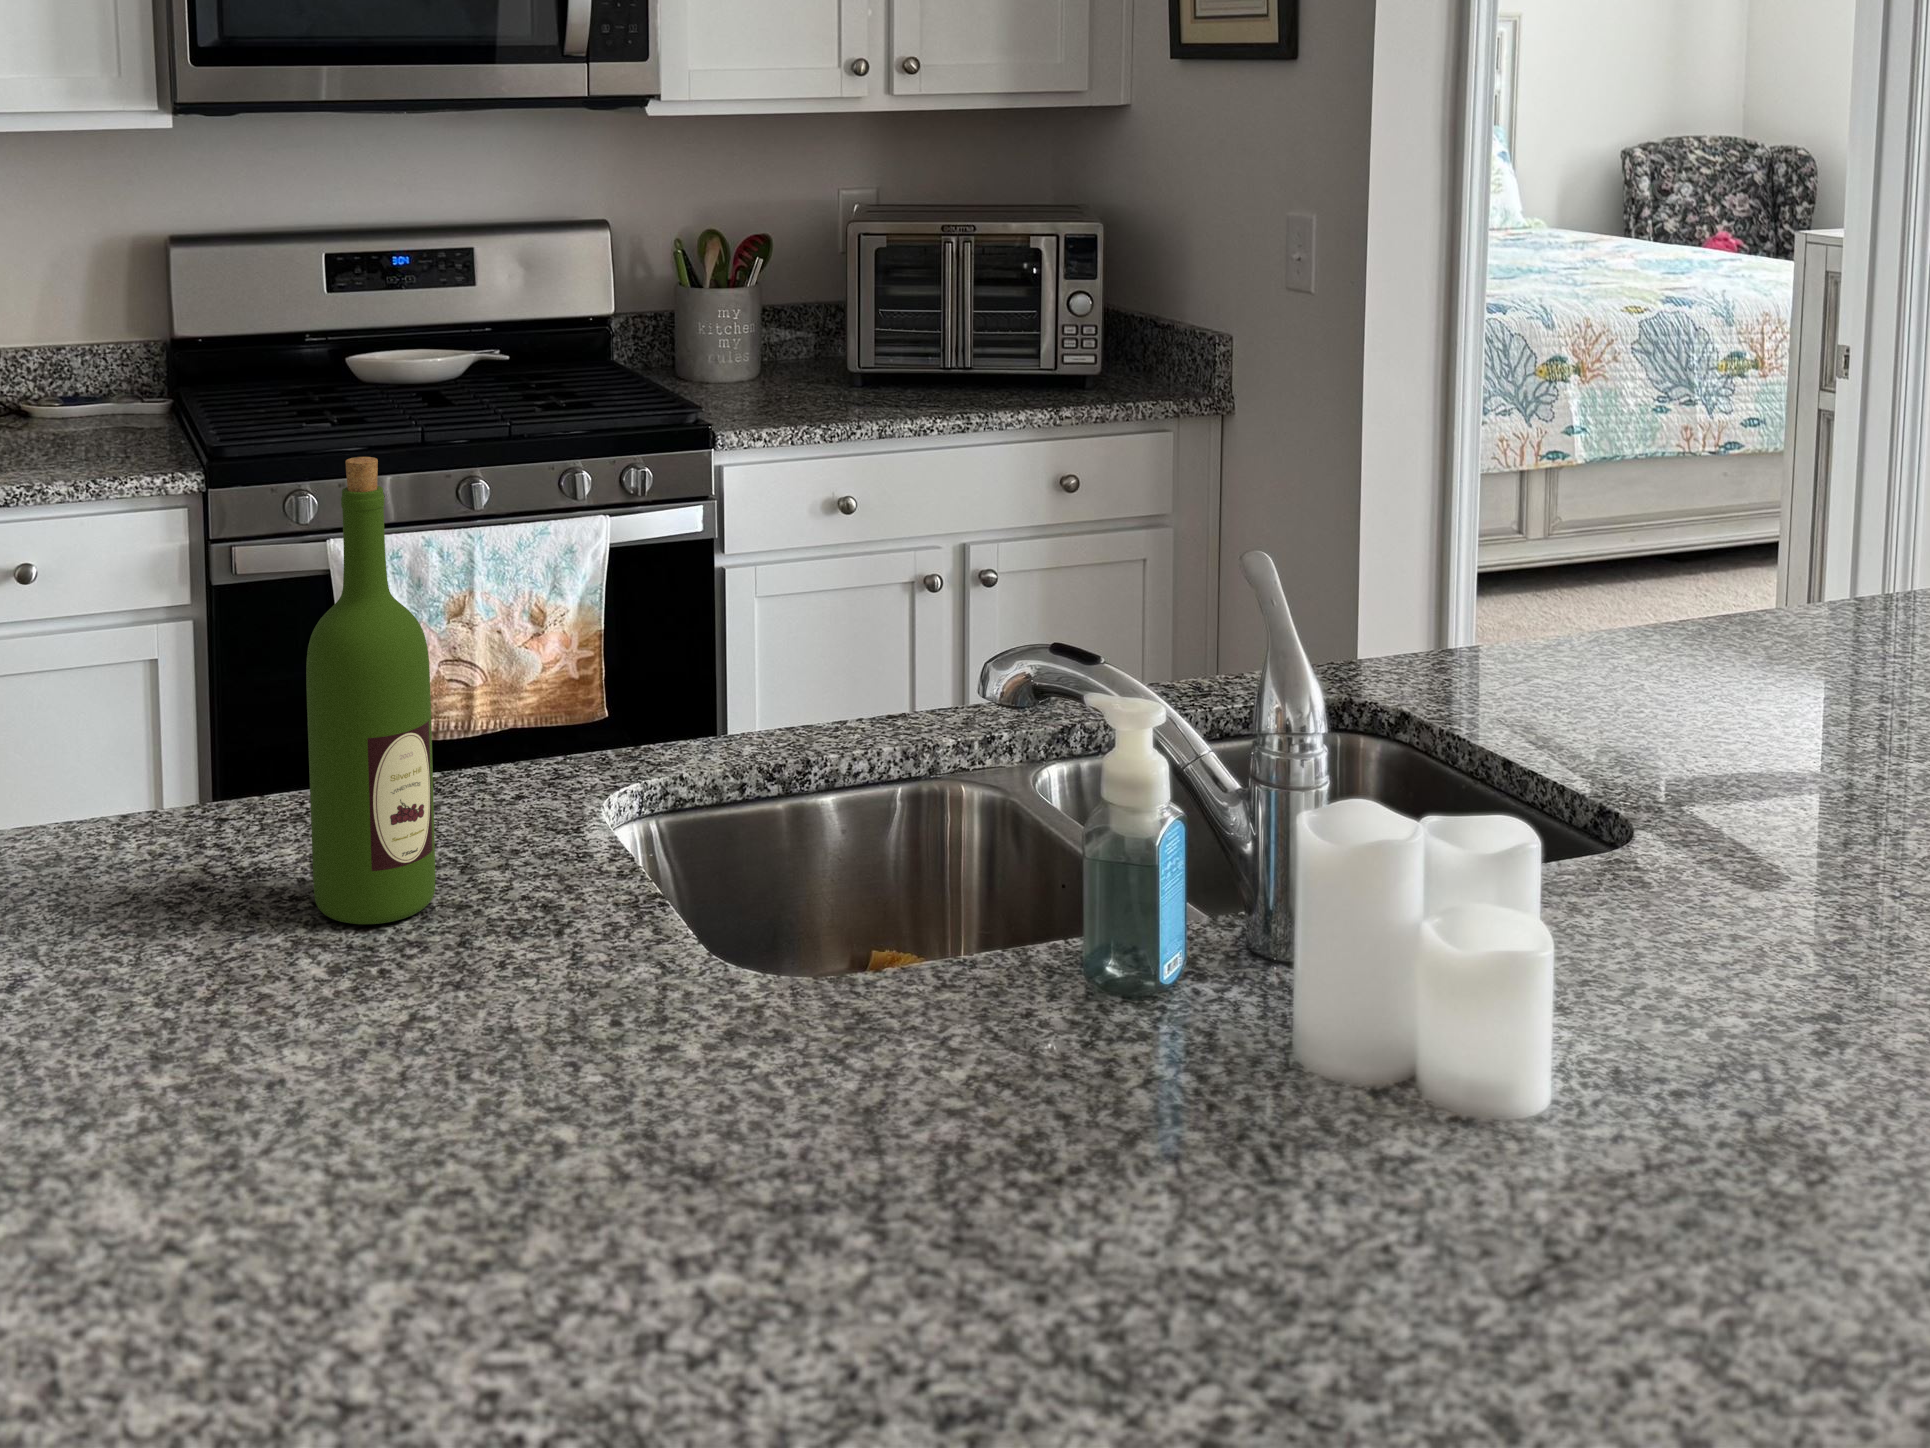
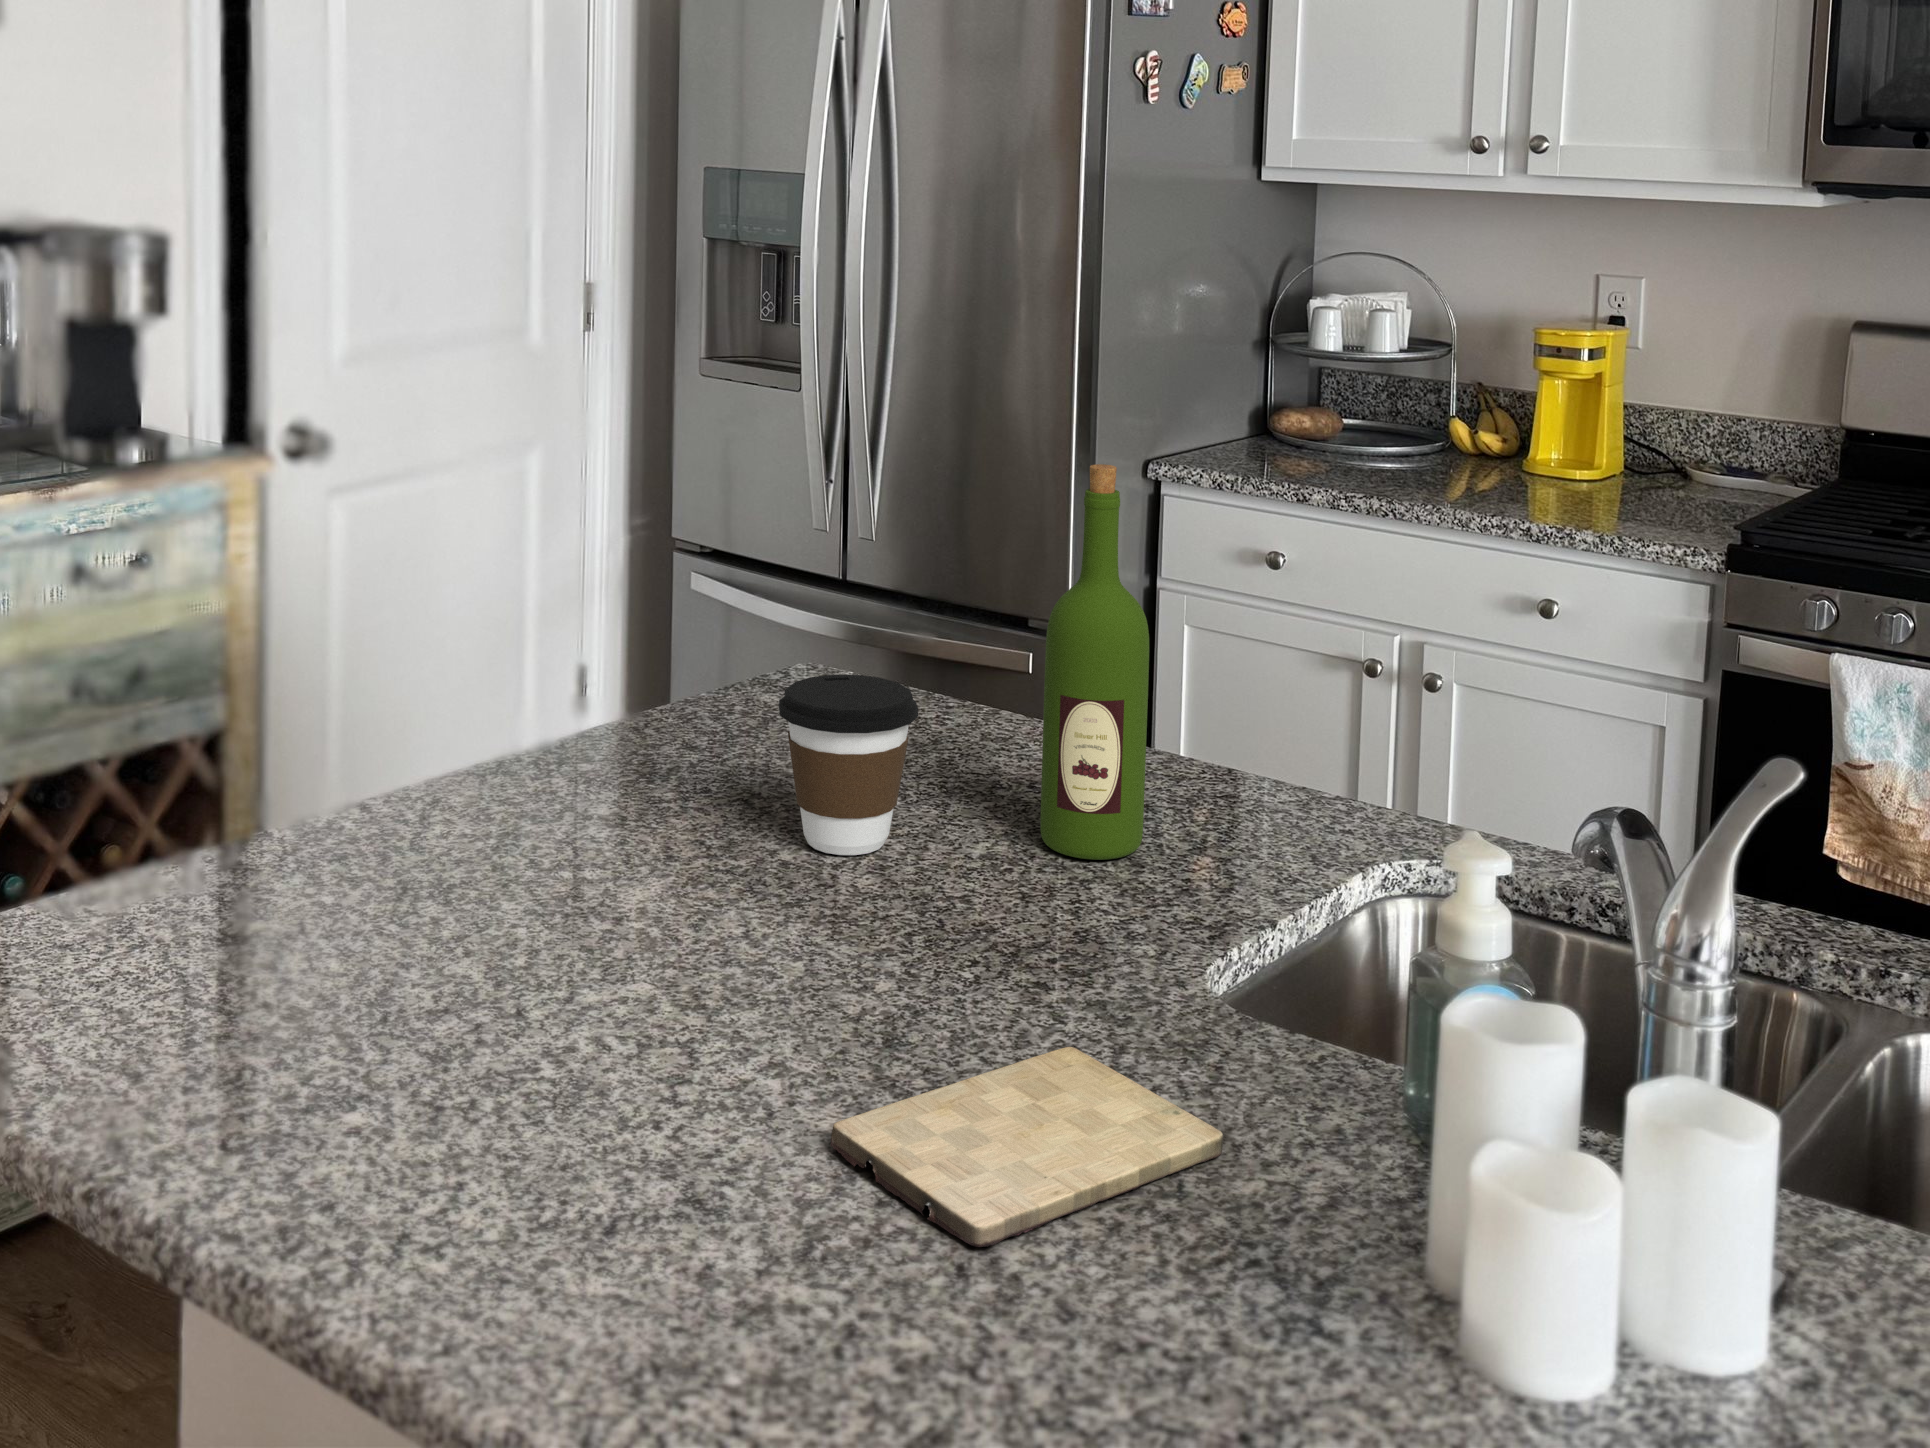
coffee cup: none [54,795,247,1045] -> present [779,675,918,855]
cutting board: none [815,1060,1129,1280] -> present [830,1047,1223,1247]

